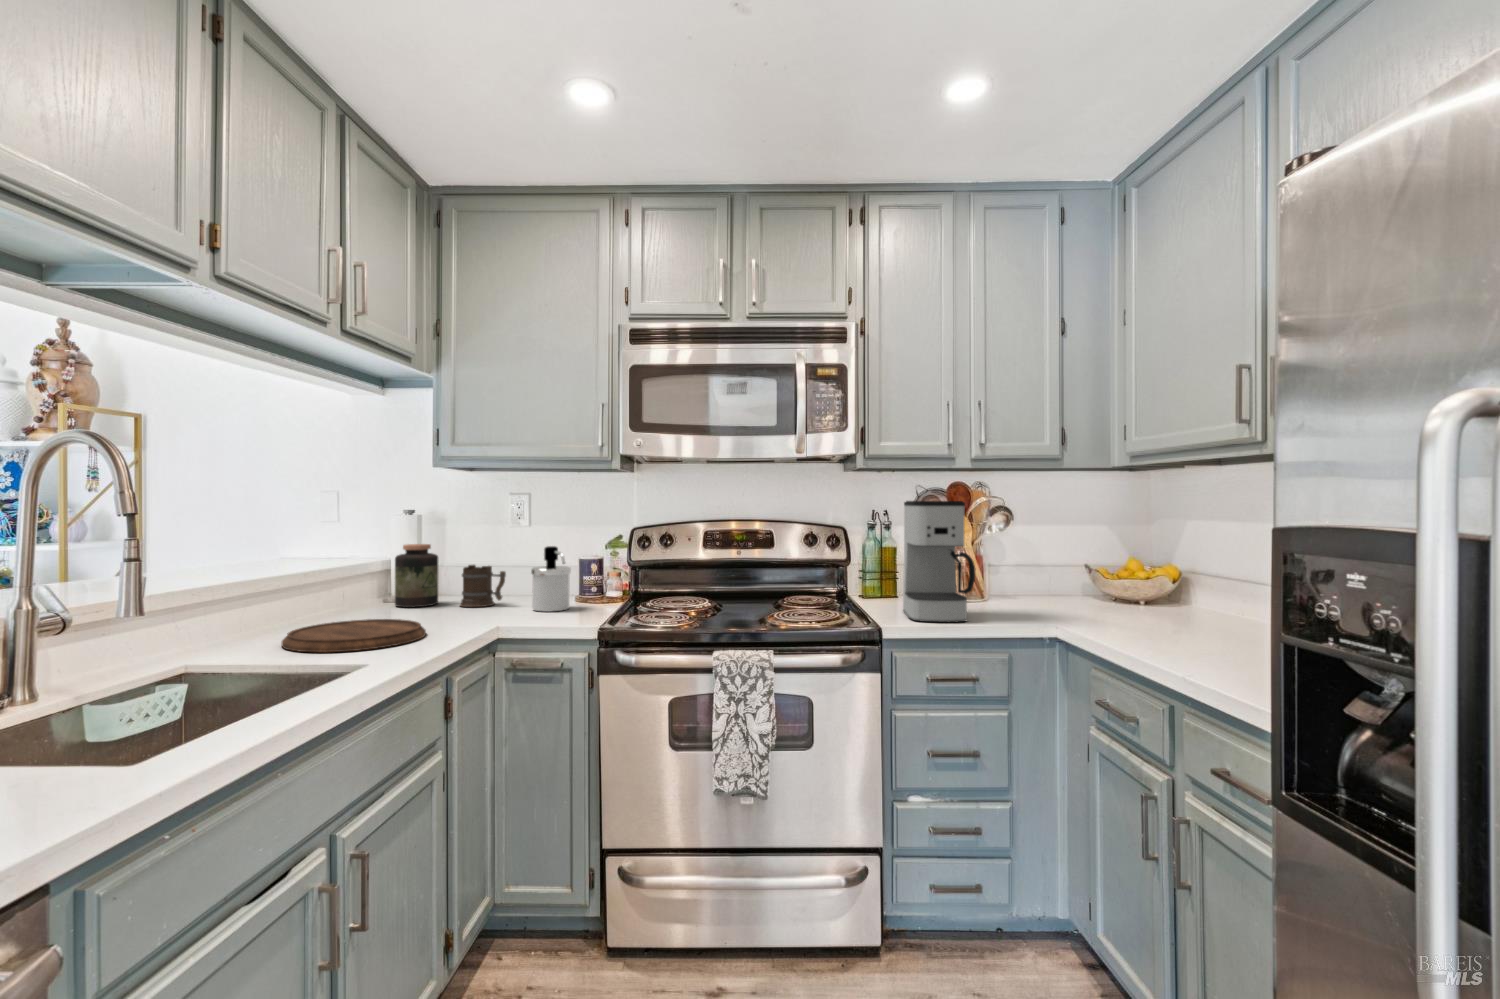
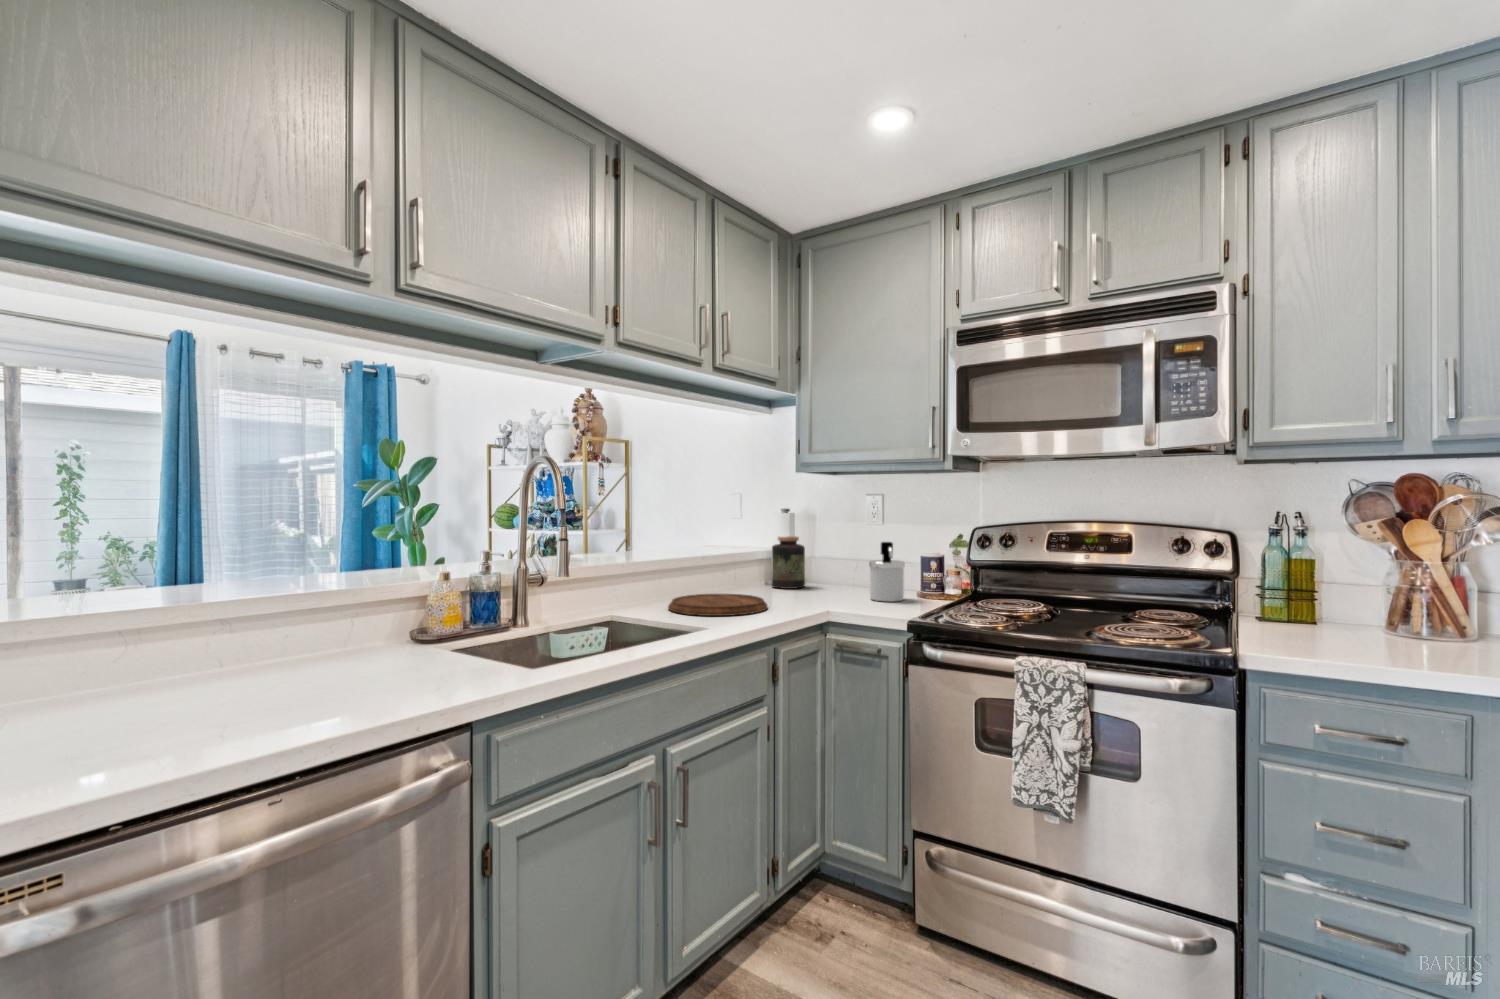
coffee maker: present [903,501,976,622] -> none [1292,498,1411,662]
mug: present [460,565,506,607] -> none [817,556,853,593]

